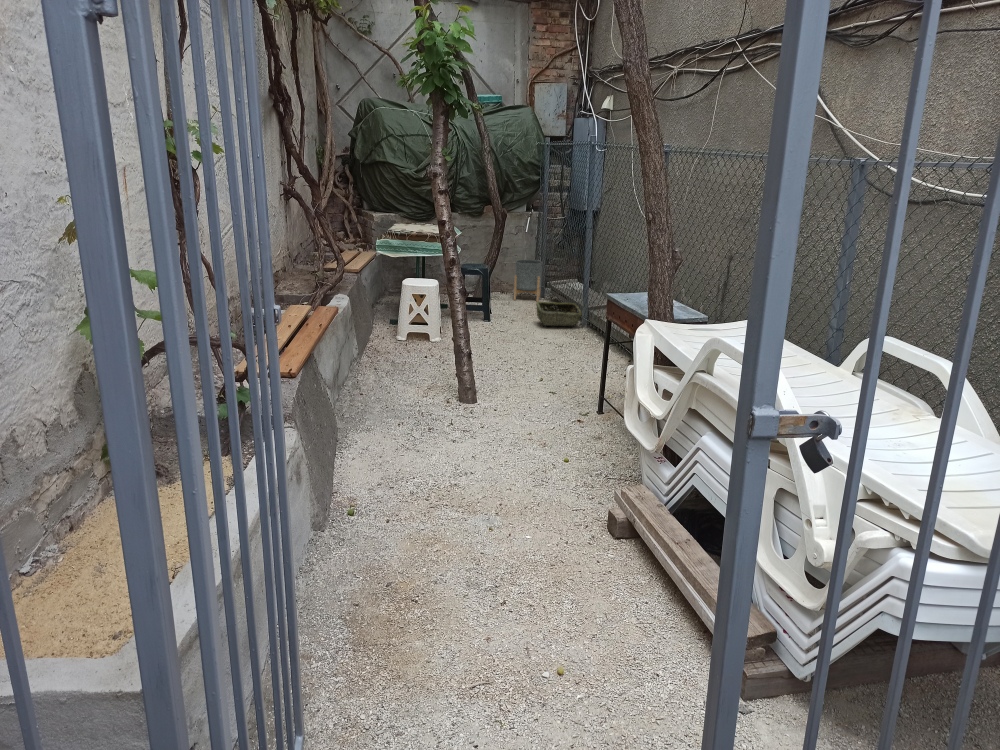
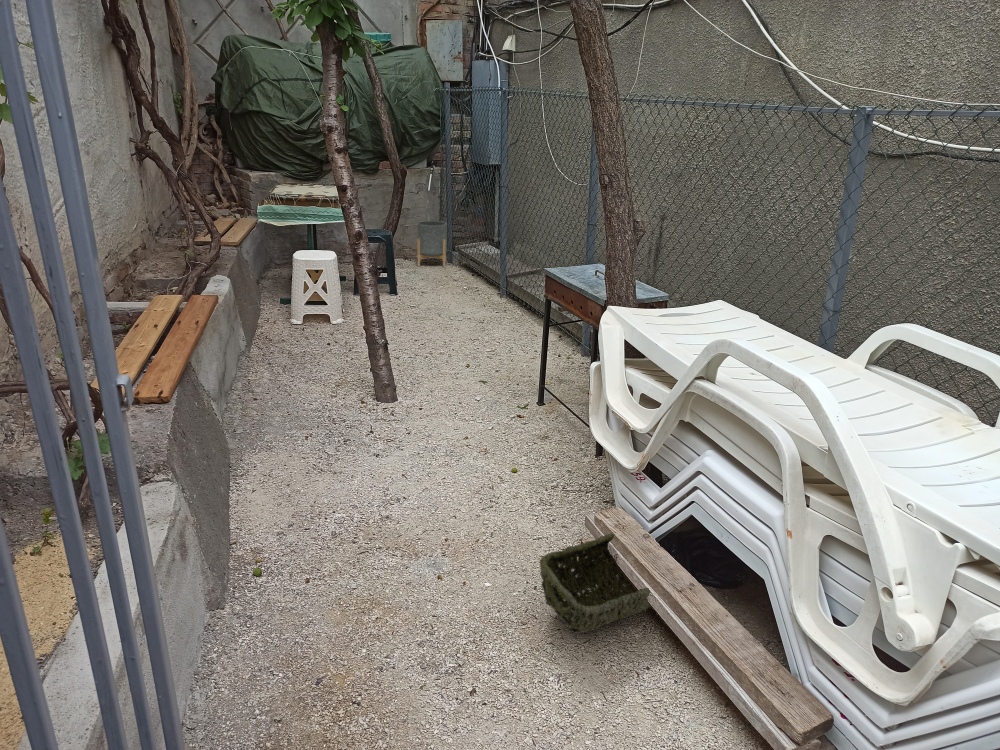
woven basket: present [536,302,582,326] -> present [540,533,651,633]

